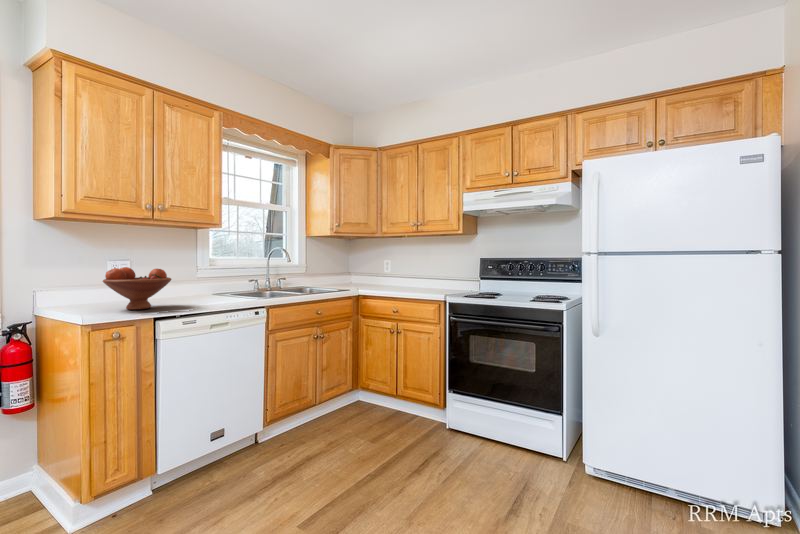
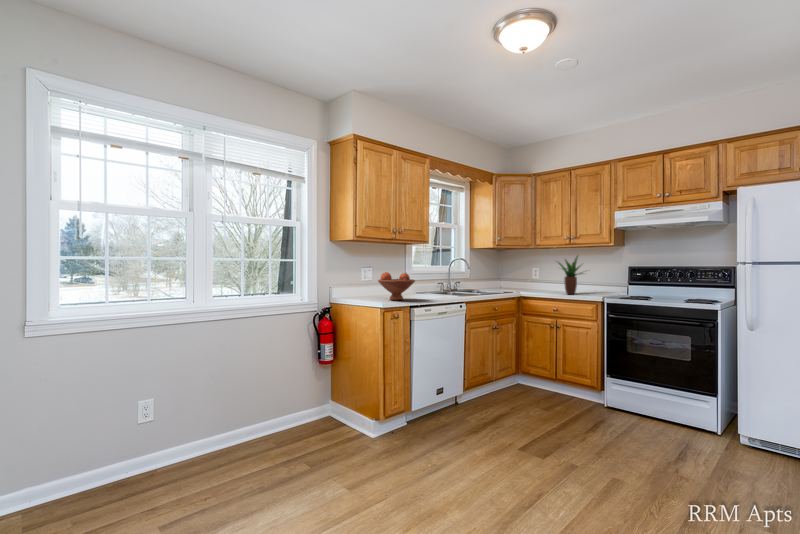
potted plant: none [400,244,439,291] -> present [558,256,582,294]

